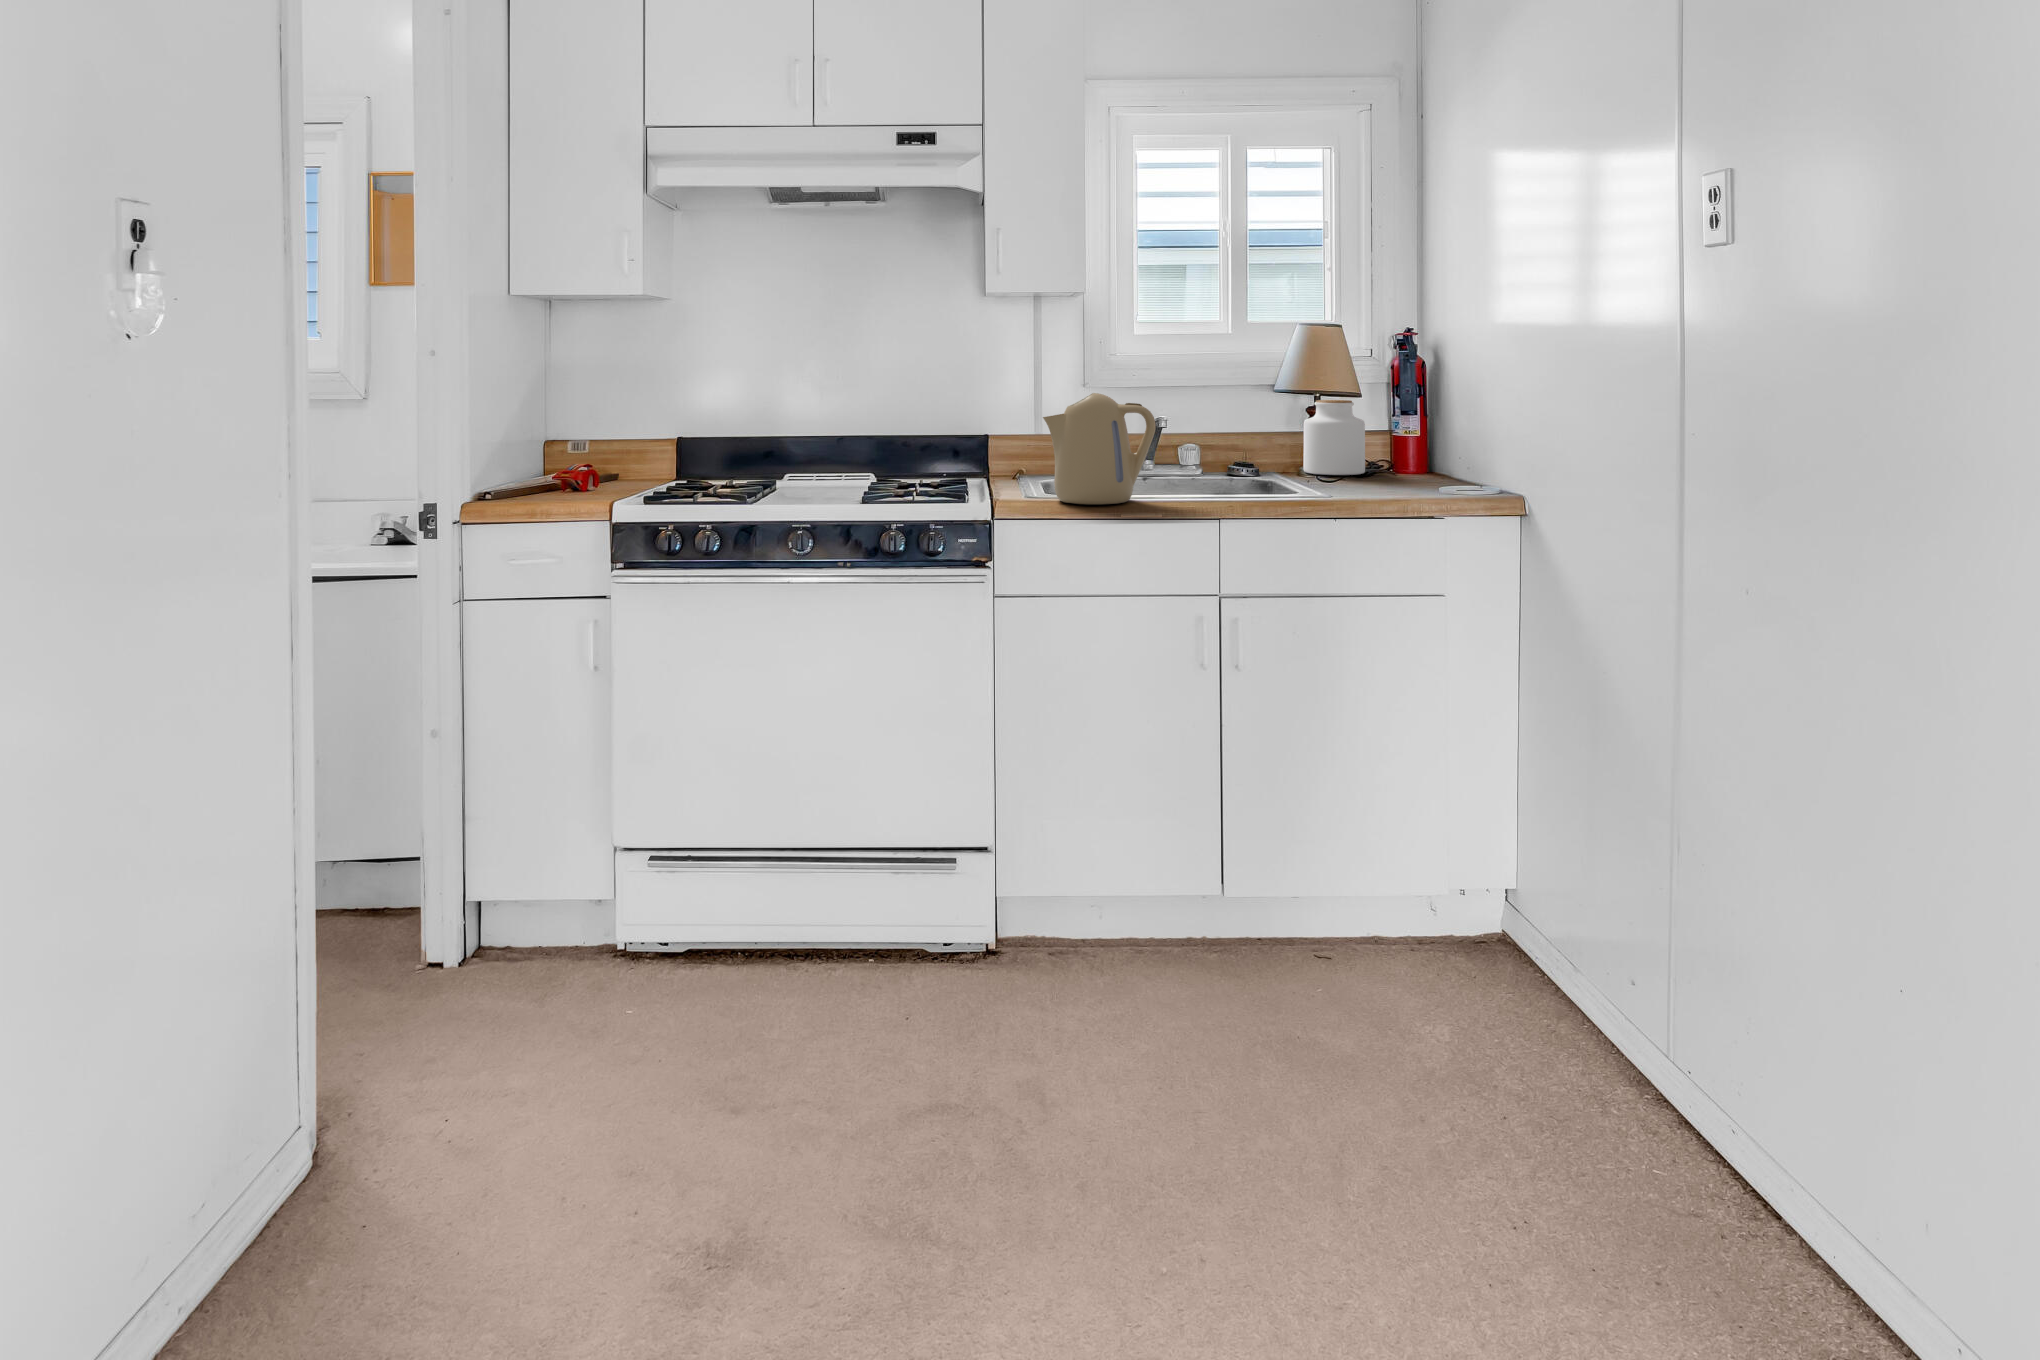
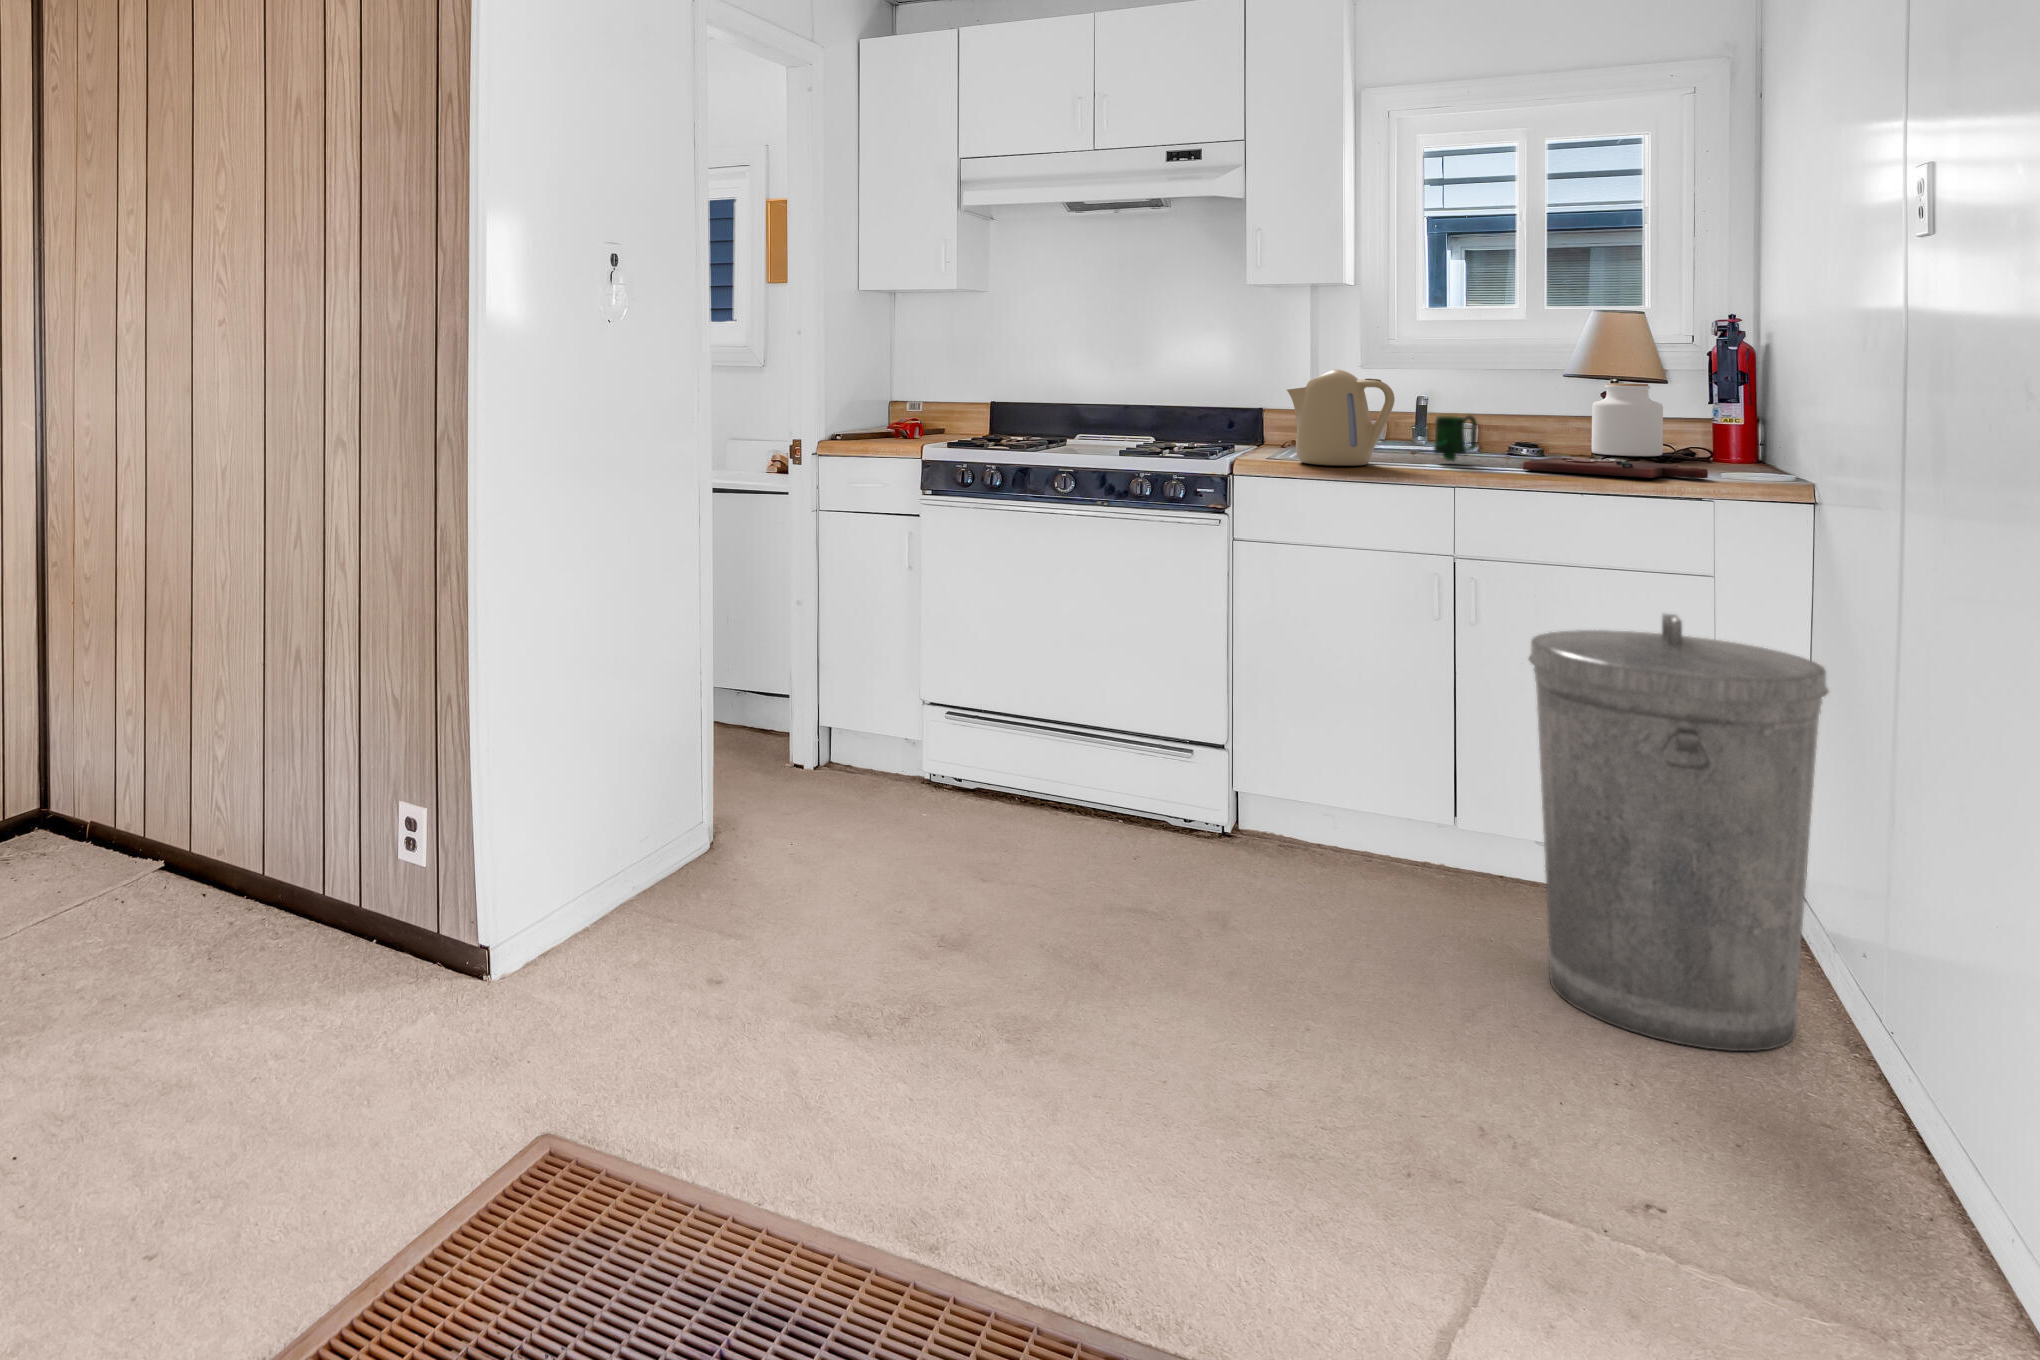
mug: none [1186,440,1225,495] -> present [1434,416,1477,461]
cutting board: none [1278,481,1442,503] -> present [1523,457,1708,478]
trash can: none [1362,663,1648,1155] -> present [1529,614,1829,1051]

